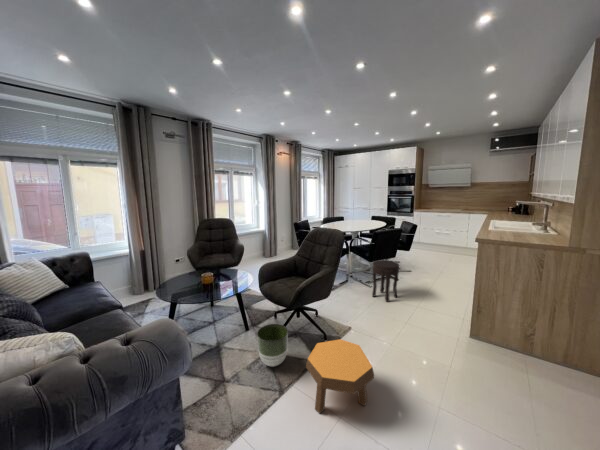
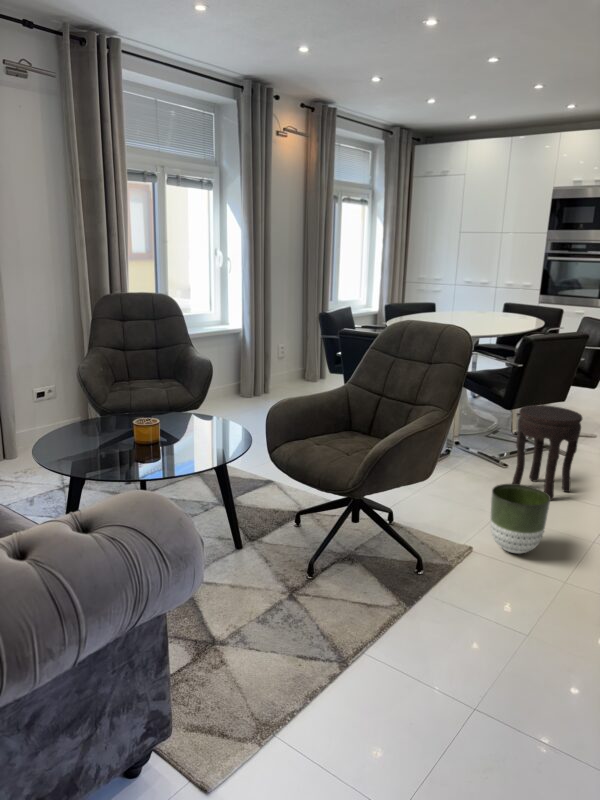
planter: present [257,324,288,367] -> present [490,484,550,554]
footstool: present [306,339,374,413] -> none [400,563,550,702]

